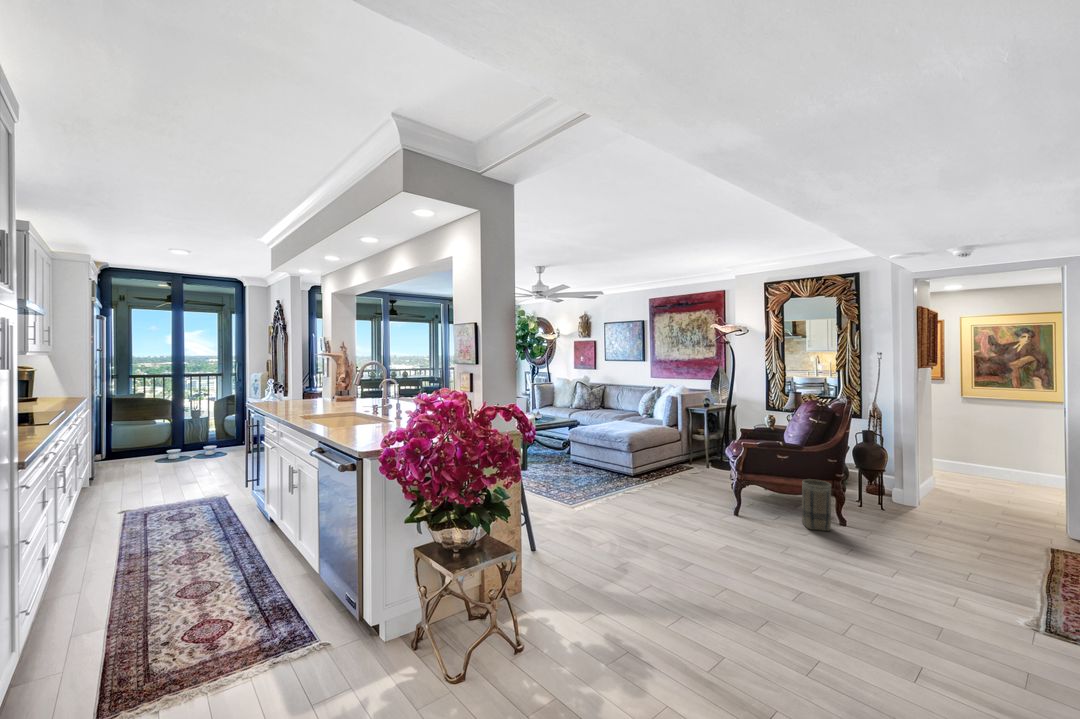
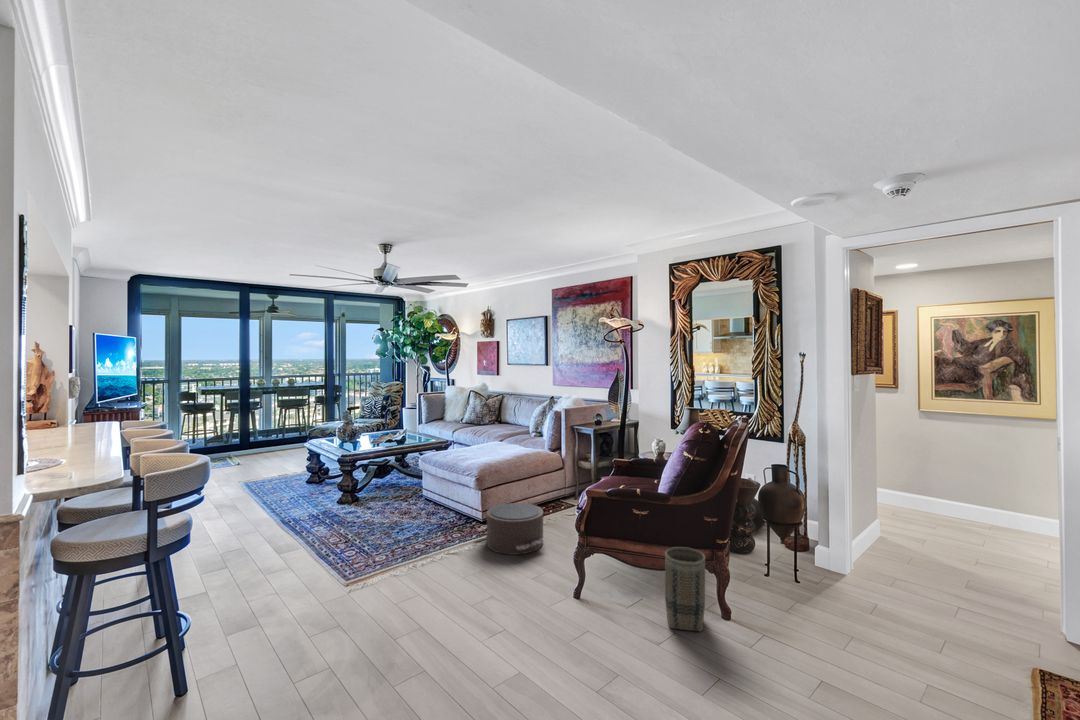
pouf: none [636,460,692,494] -> present [478,503,543,555]

